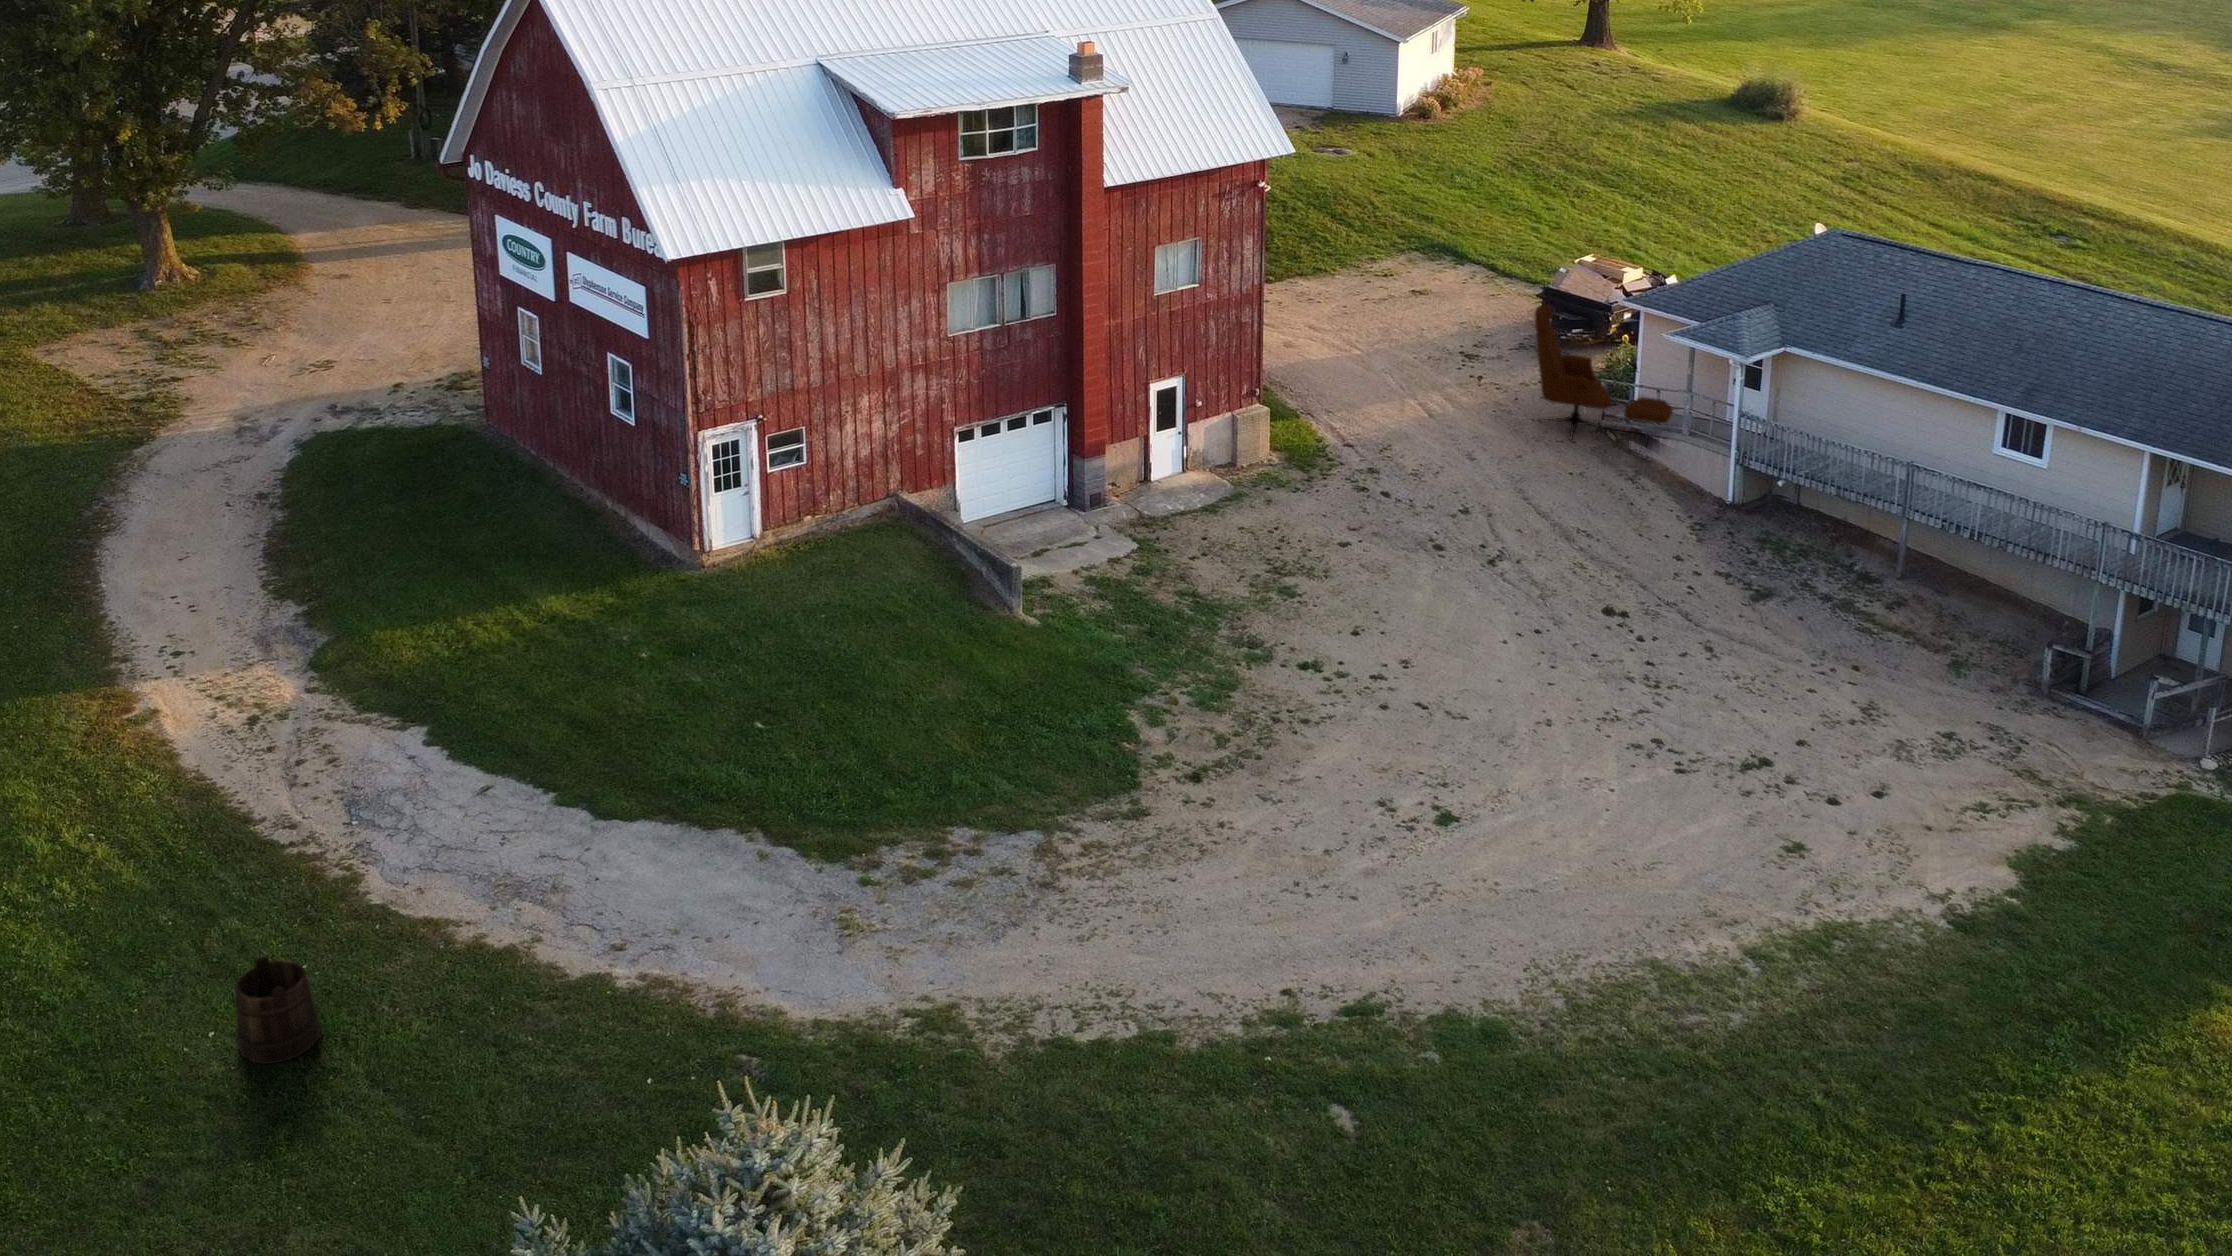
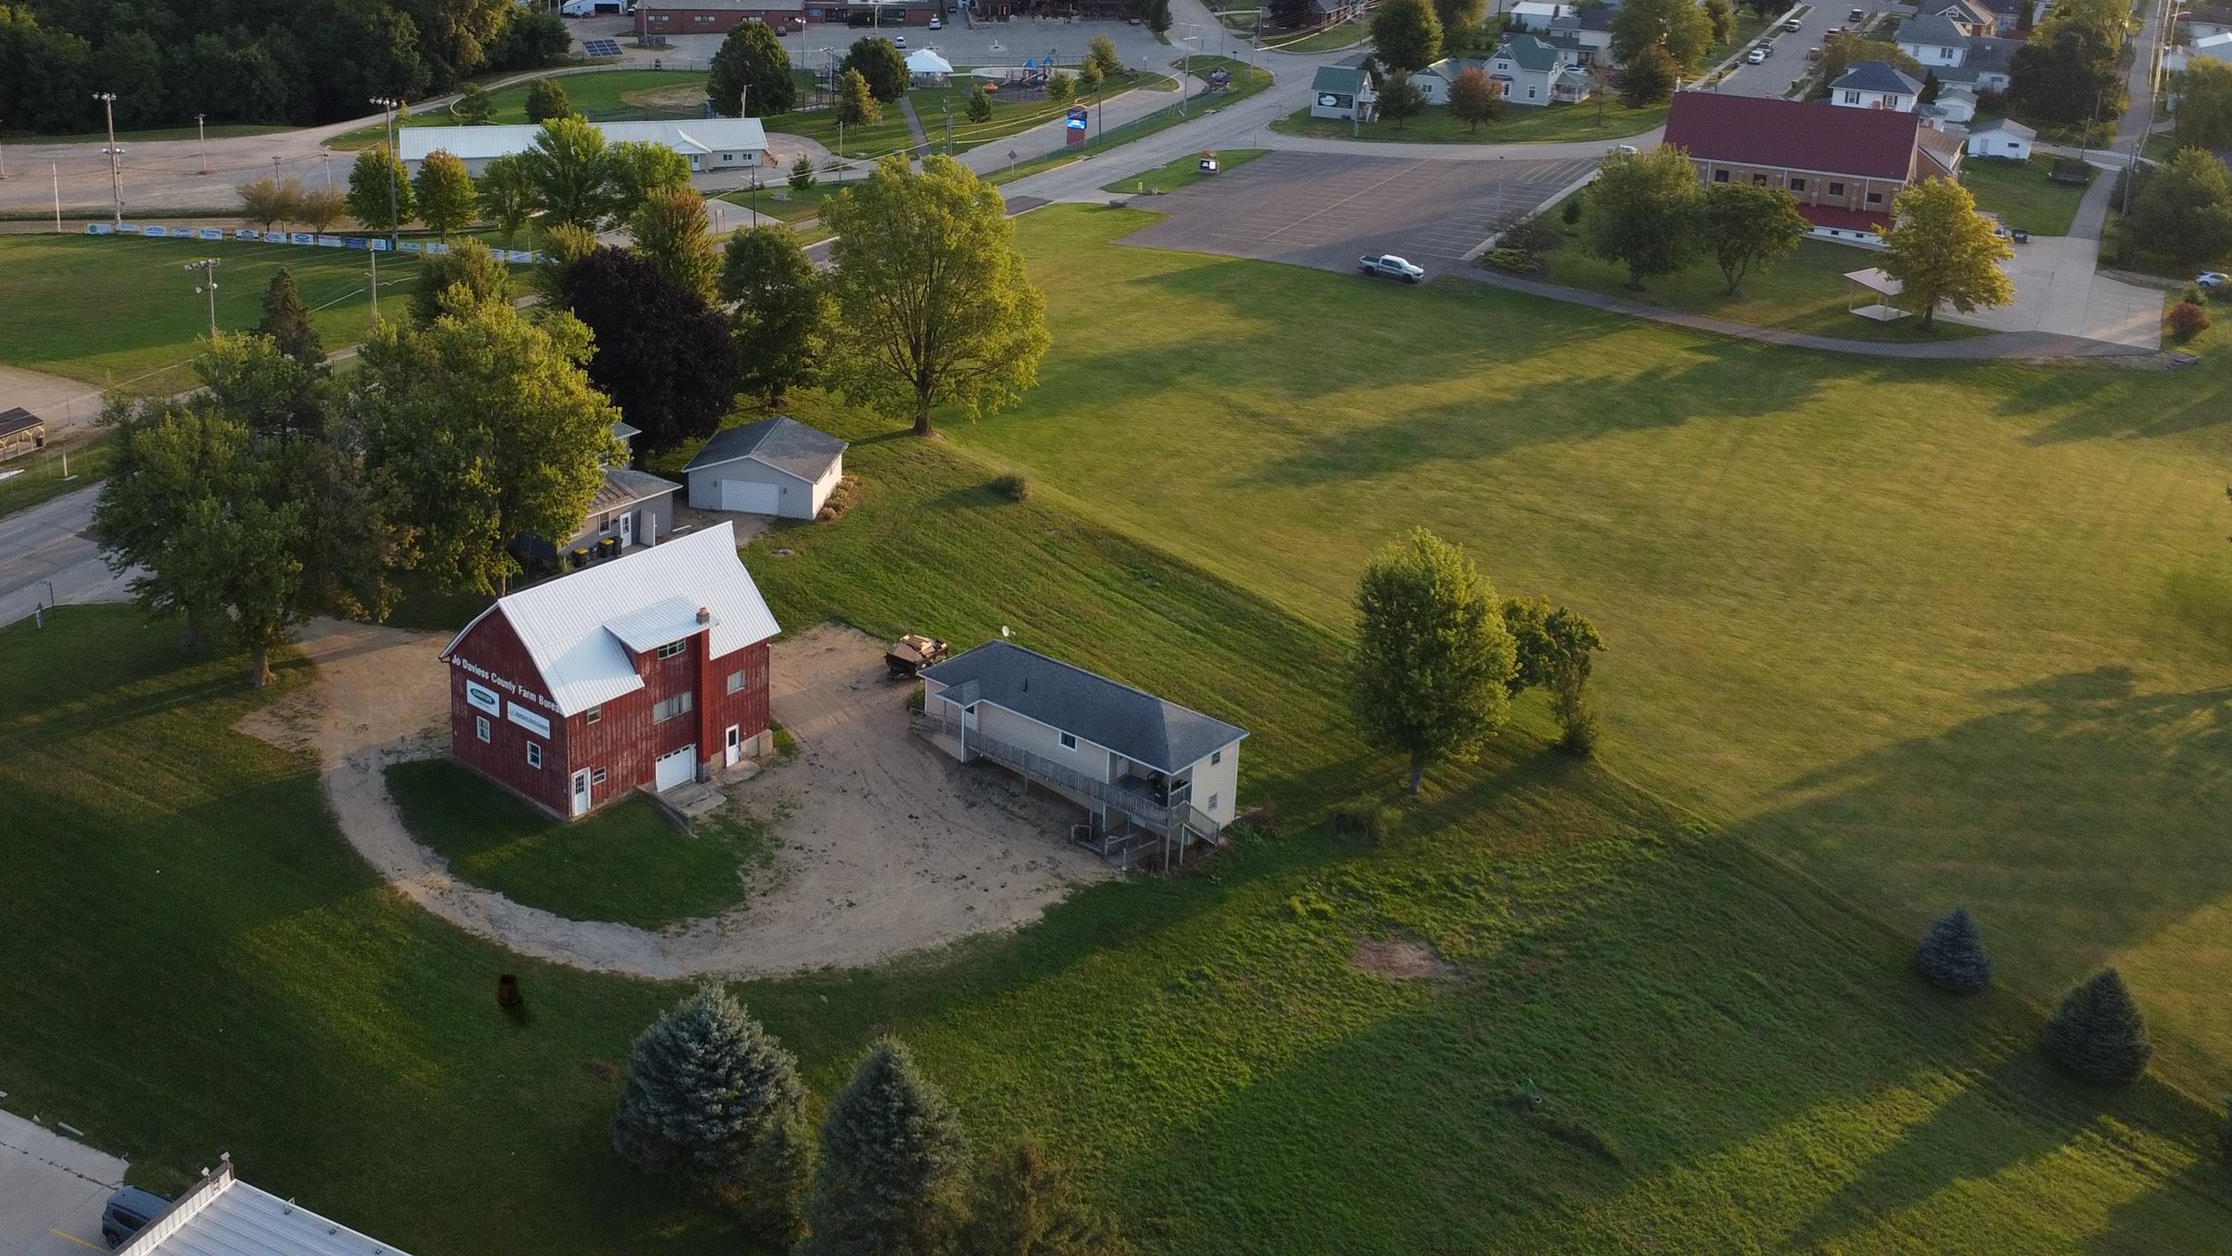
lounge chair: present [1535,304,1673,445] -> none [881,680,941,738]

